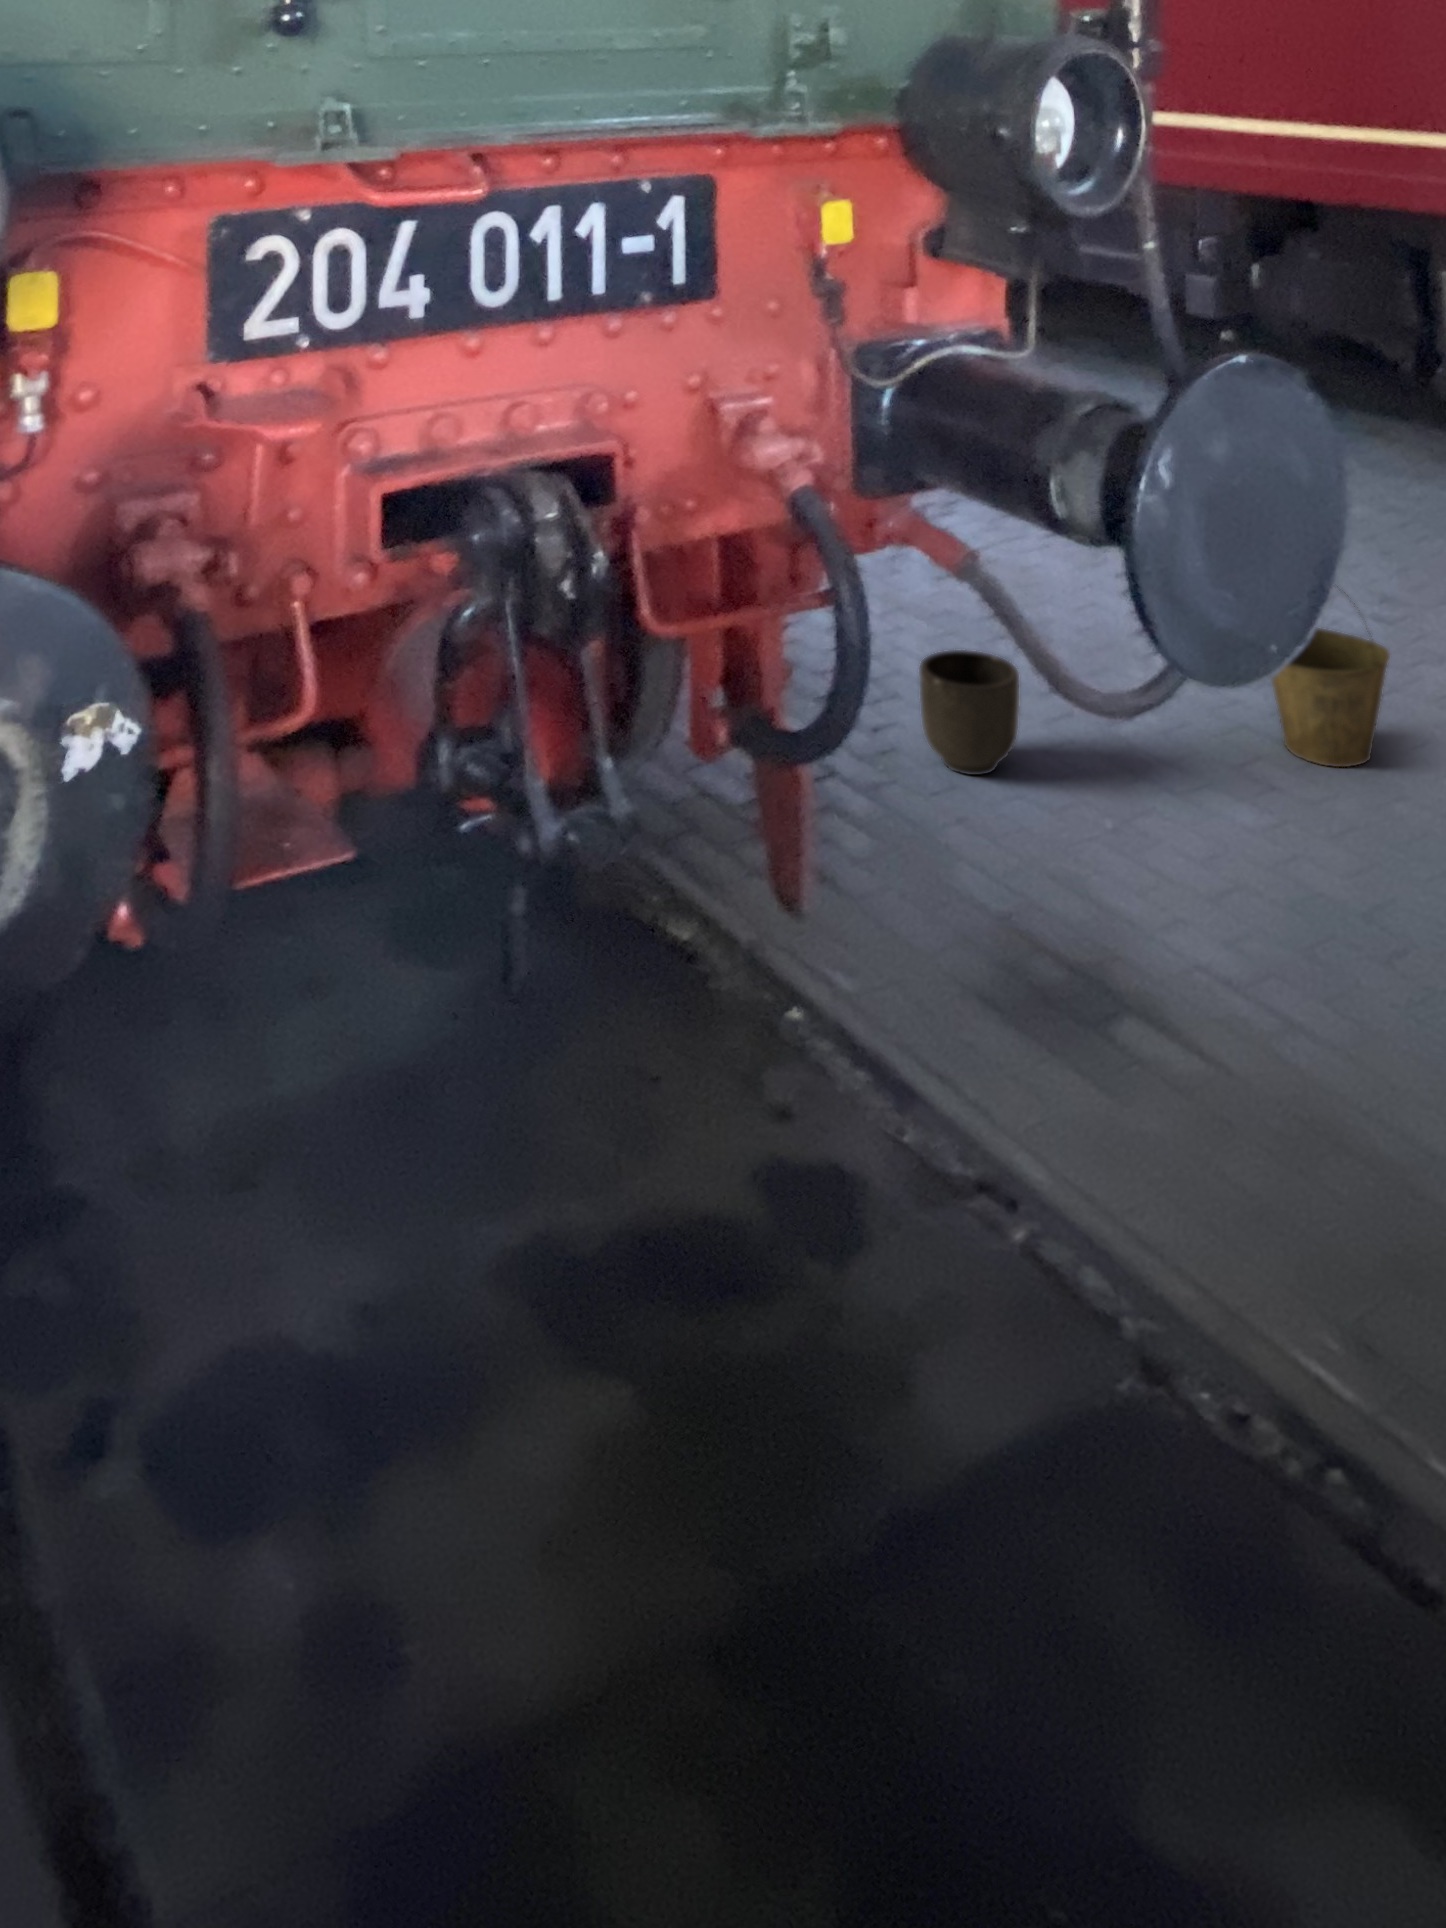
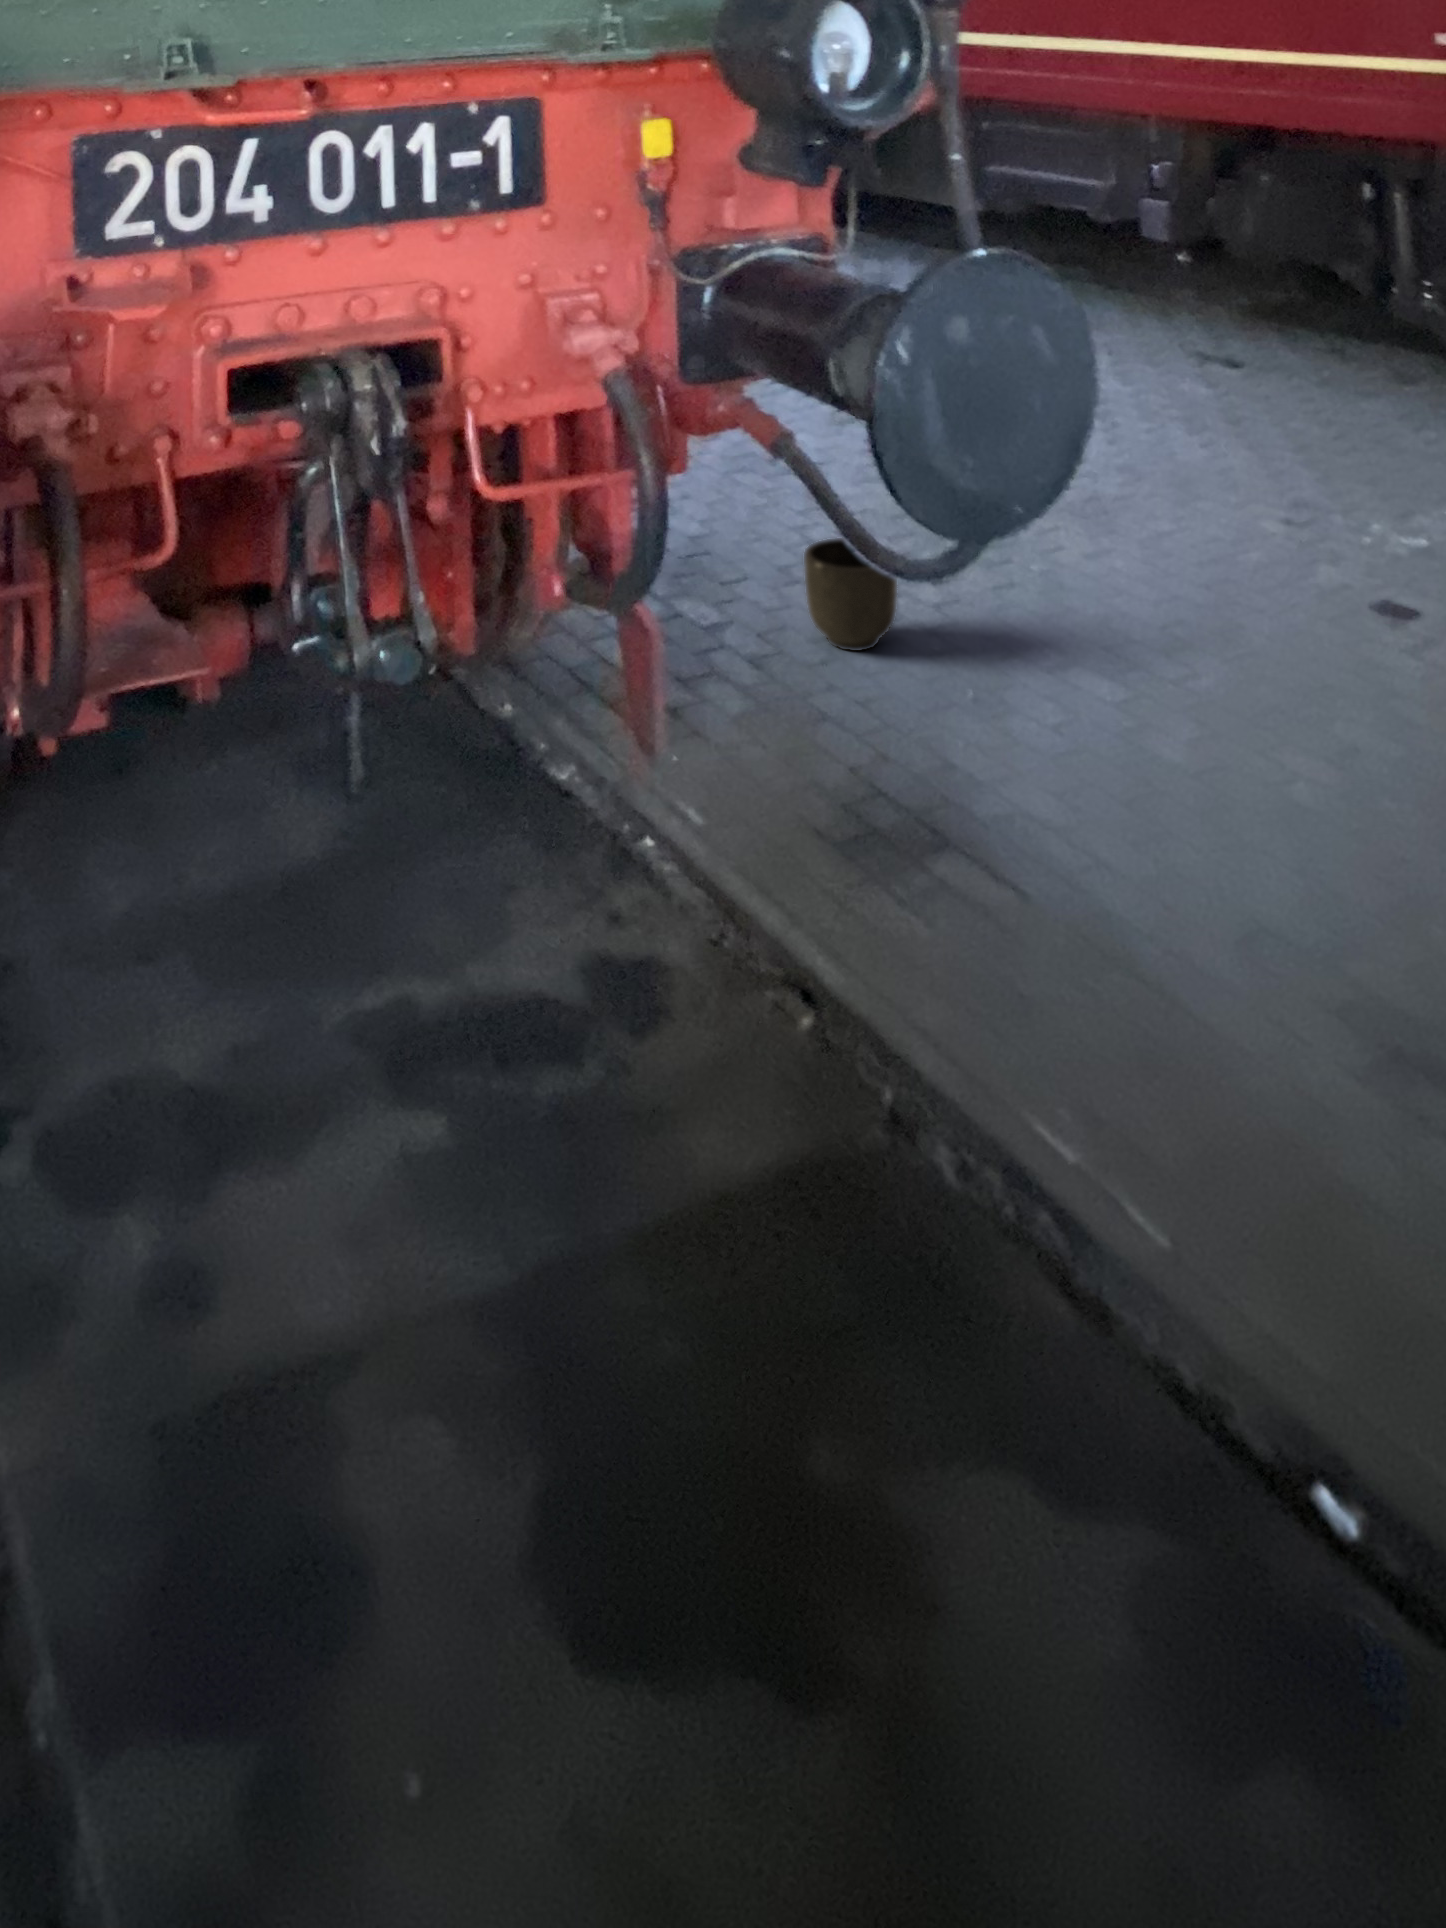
bucket: present [1272,586,1390,767] -> none [1137,472,1258,649]

